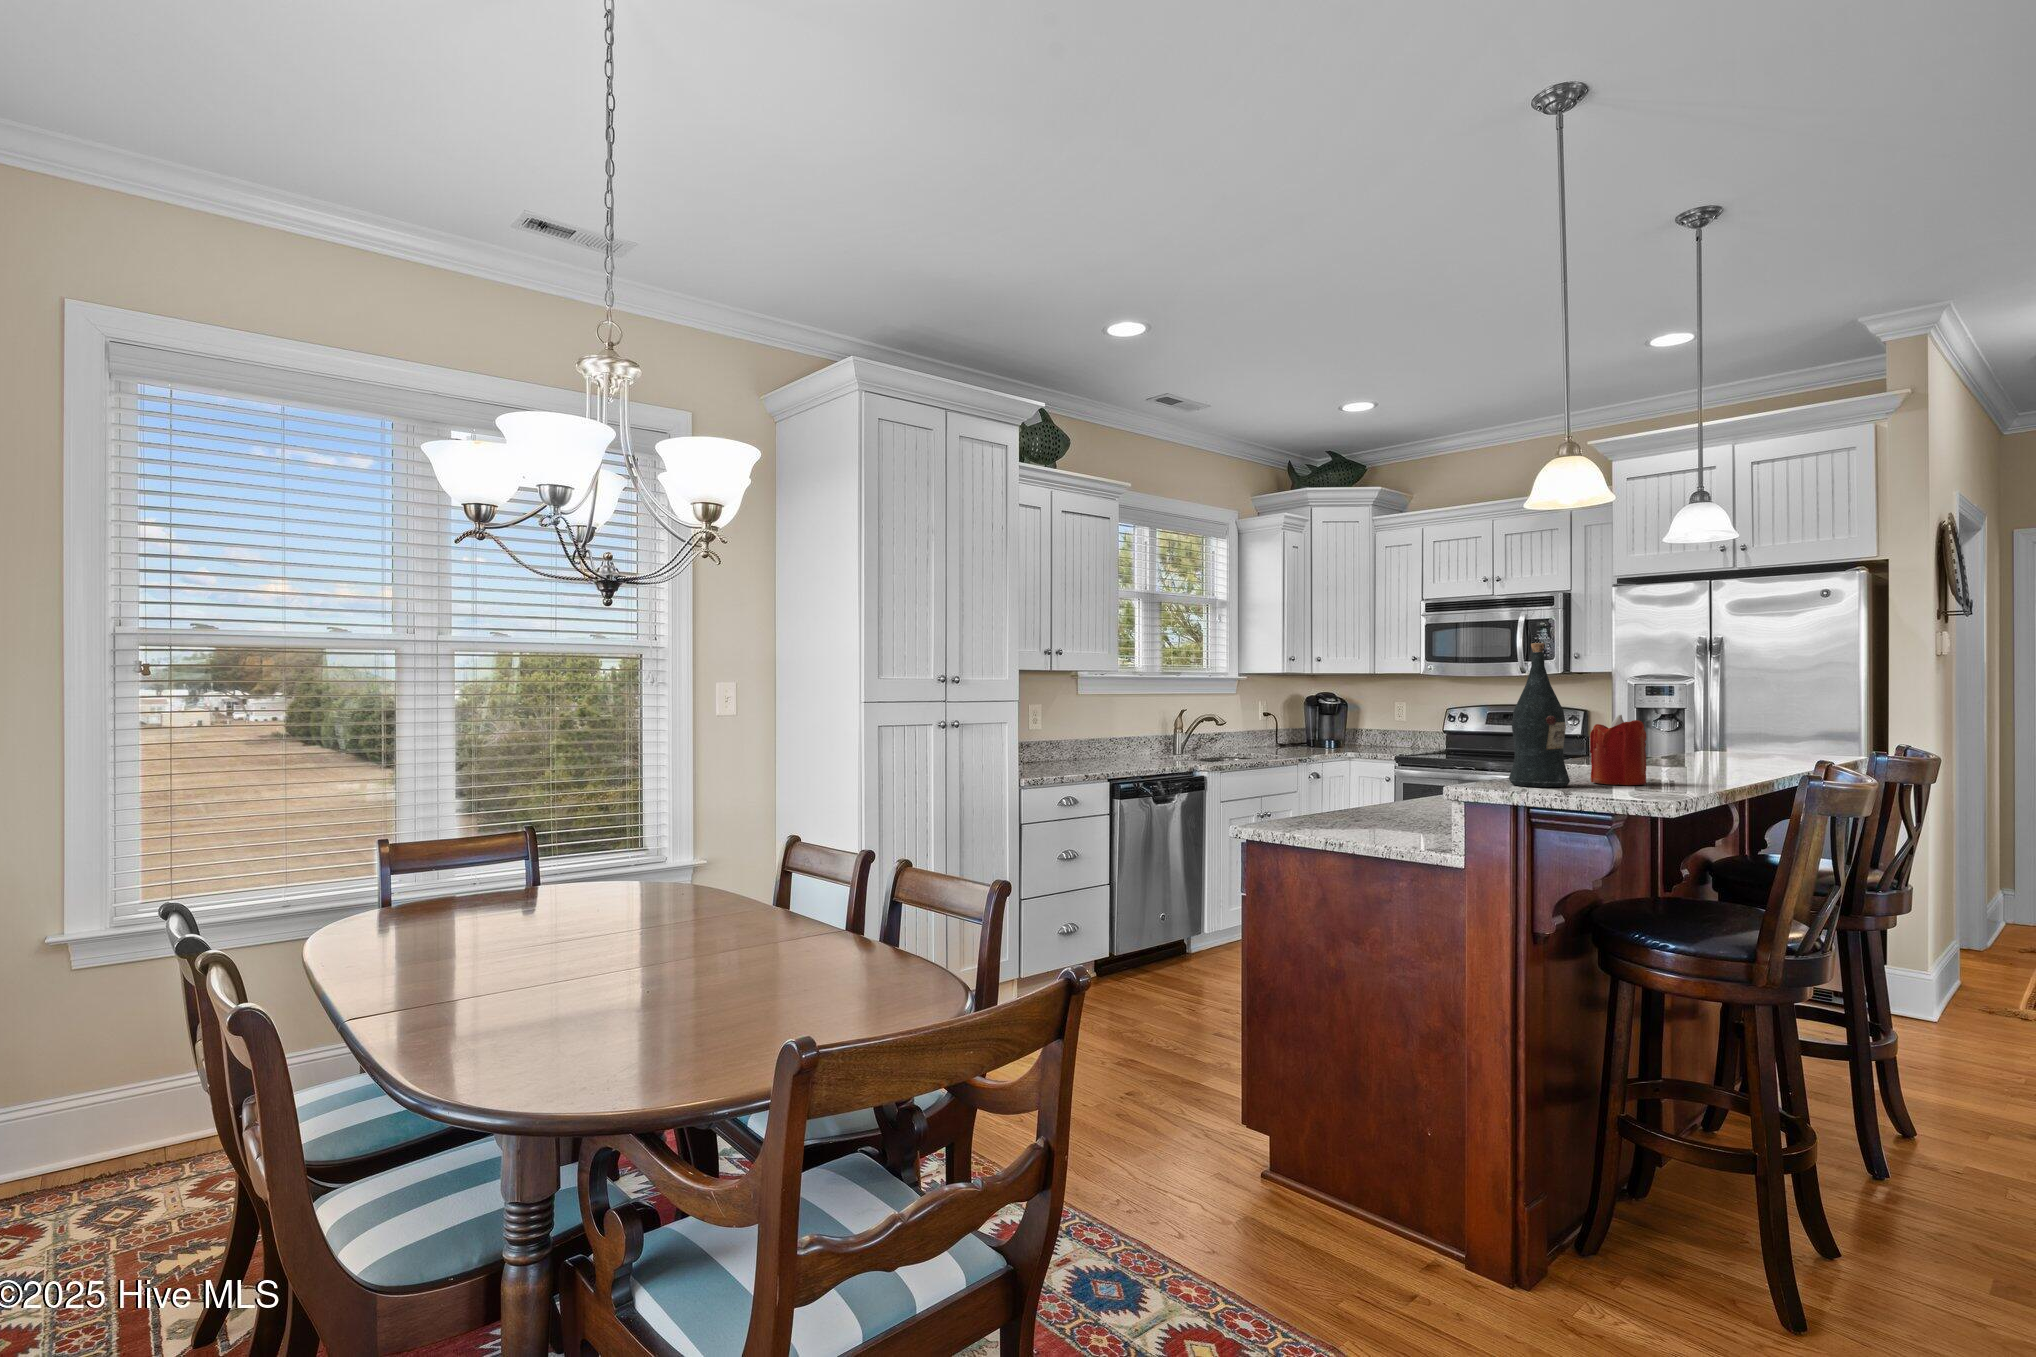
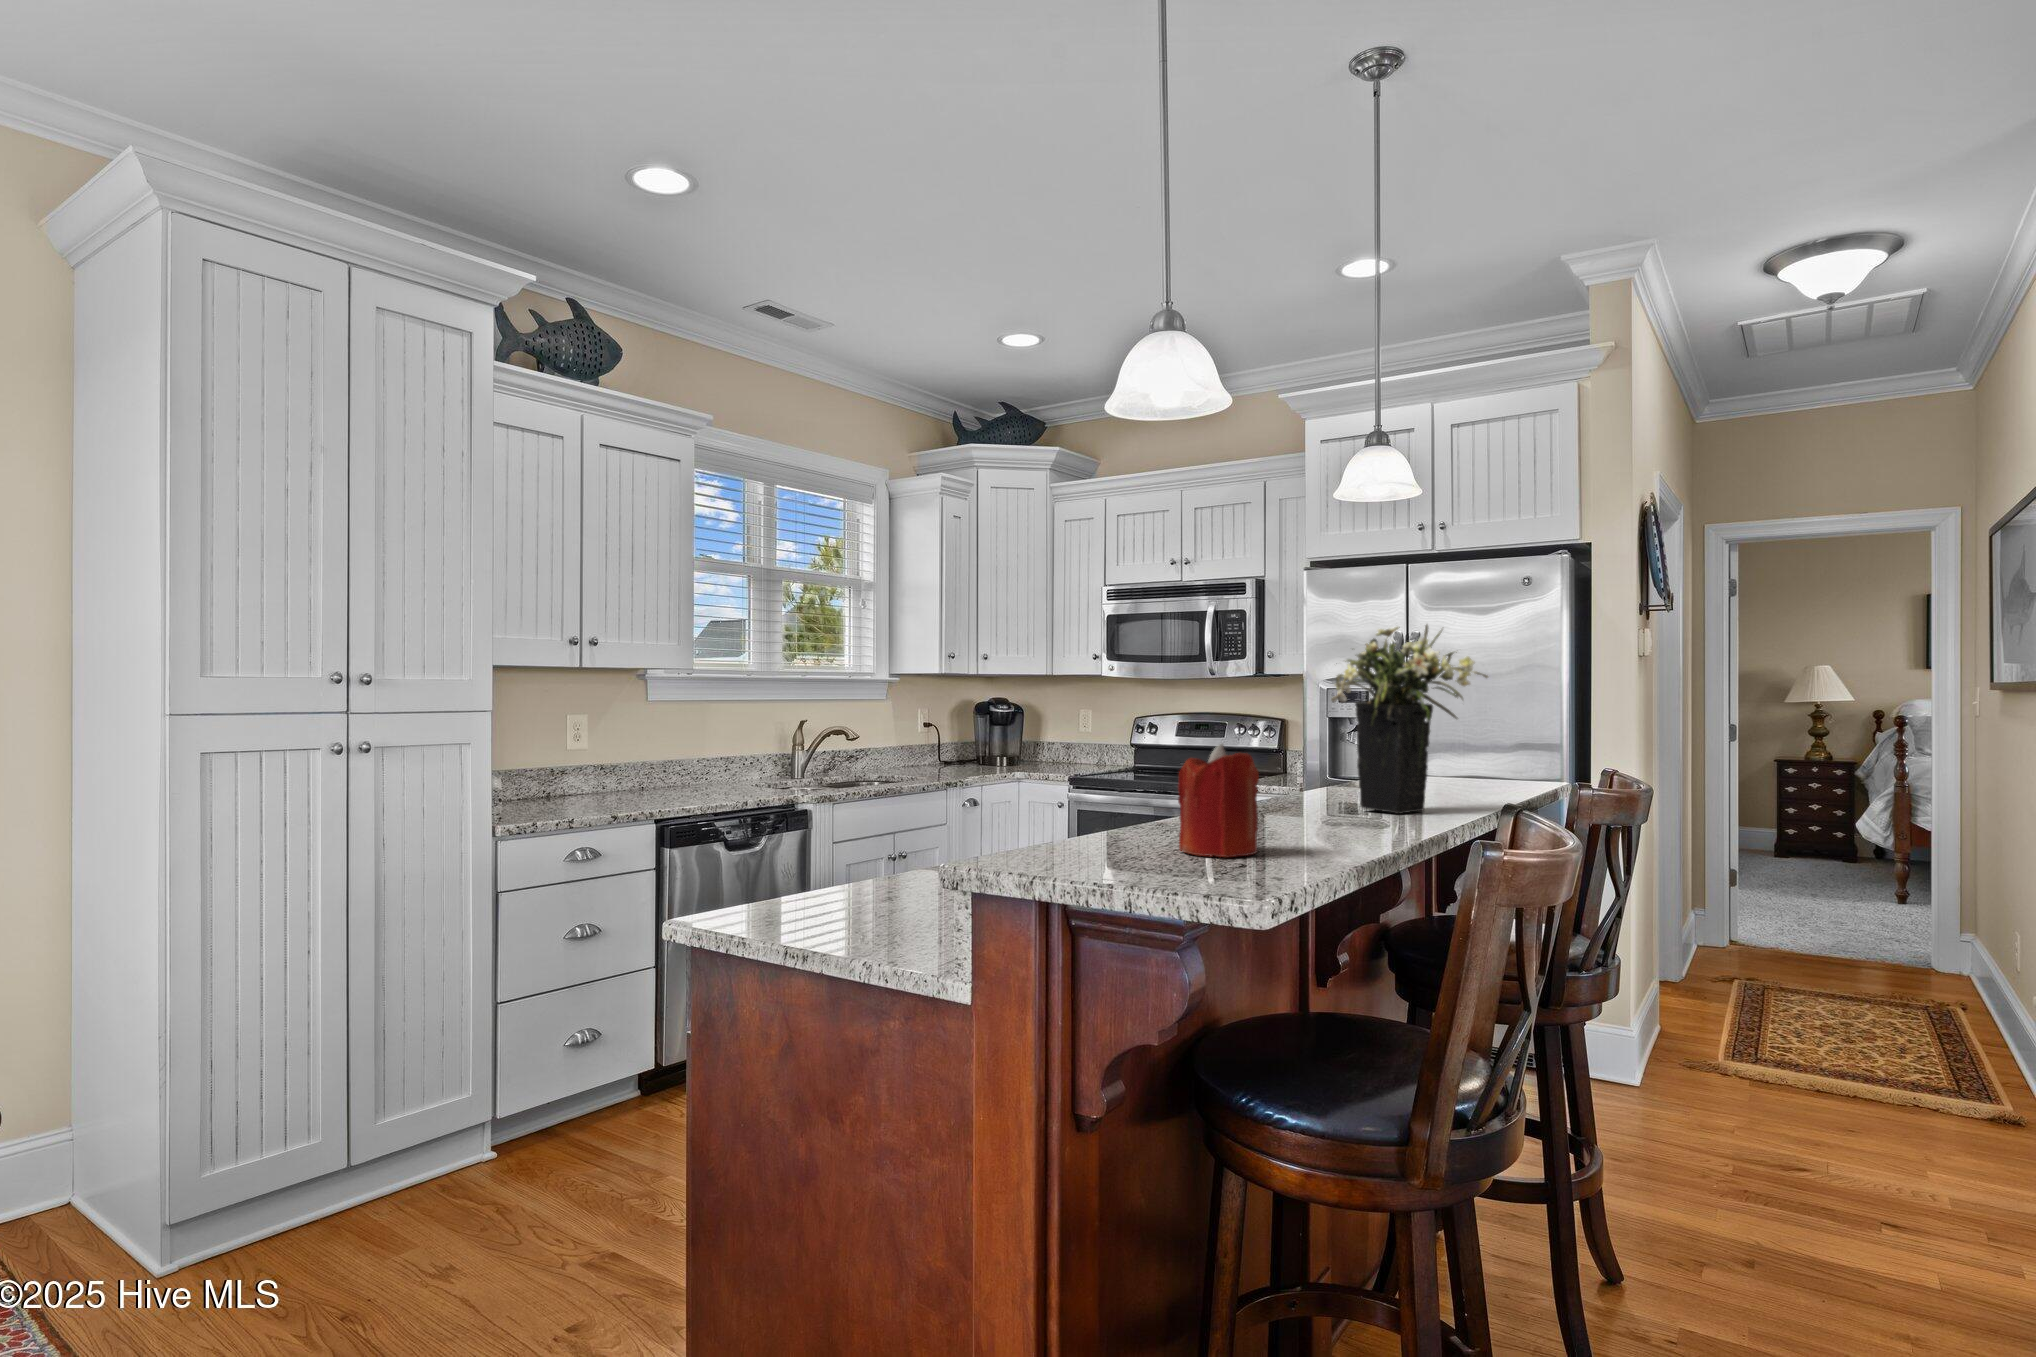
flower arrangement: none [1671,635,1804,770] -> present [1331,625,1488,814]
wine bottle: present [1509,643,1570,787] -> none [1045,627,1136,867]

